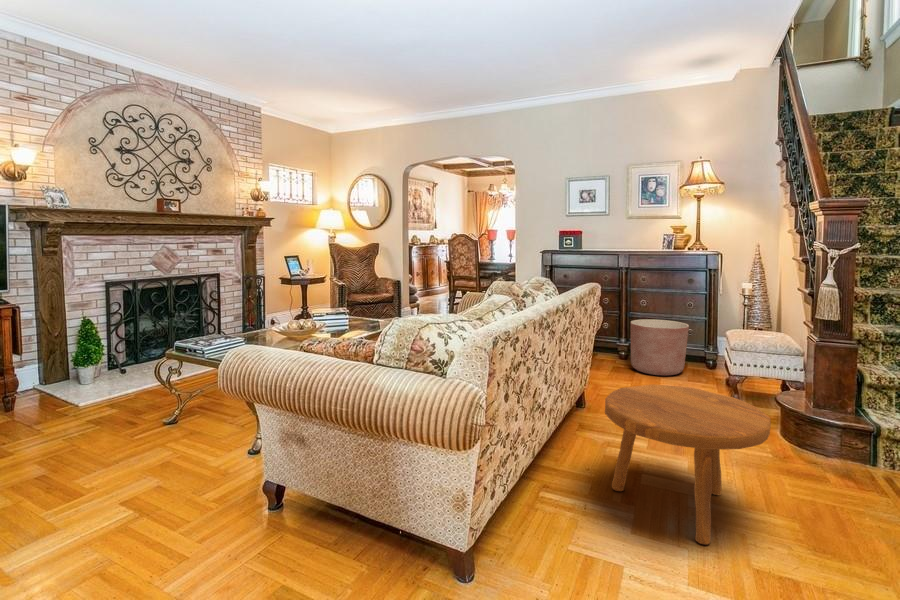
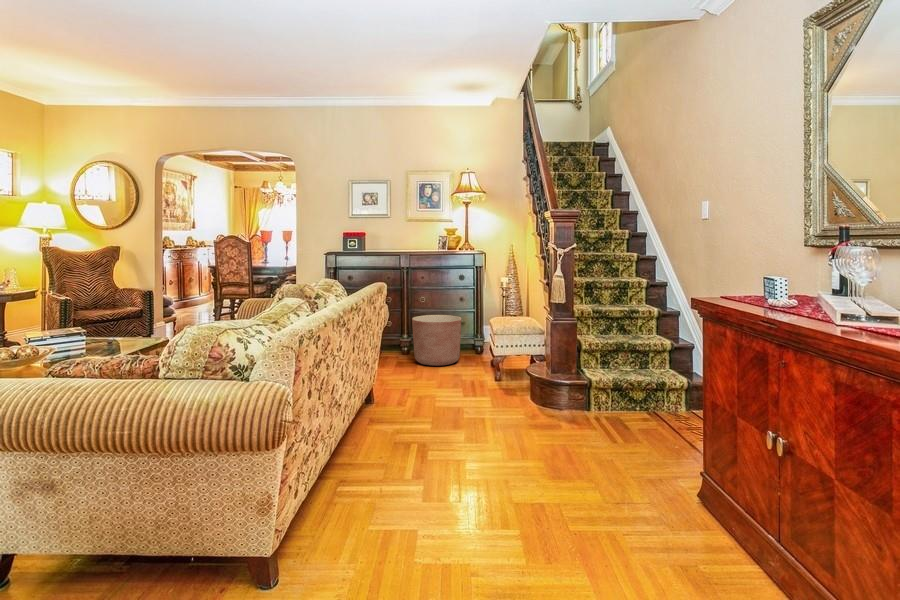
footstool: present [605,385,771,545] -> none [398,369,525,496]

